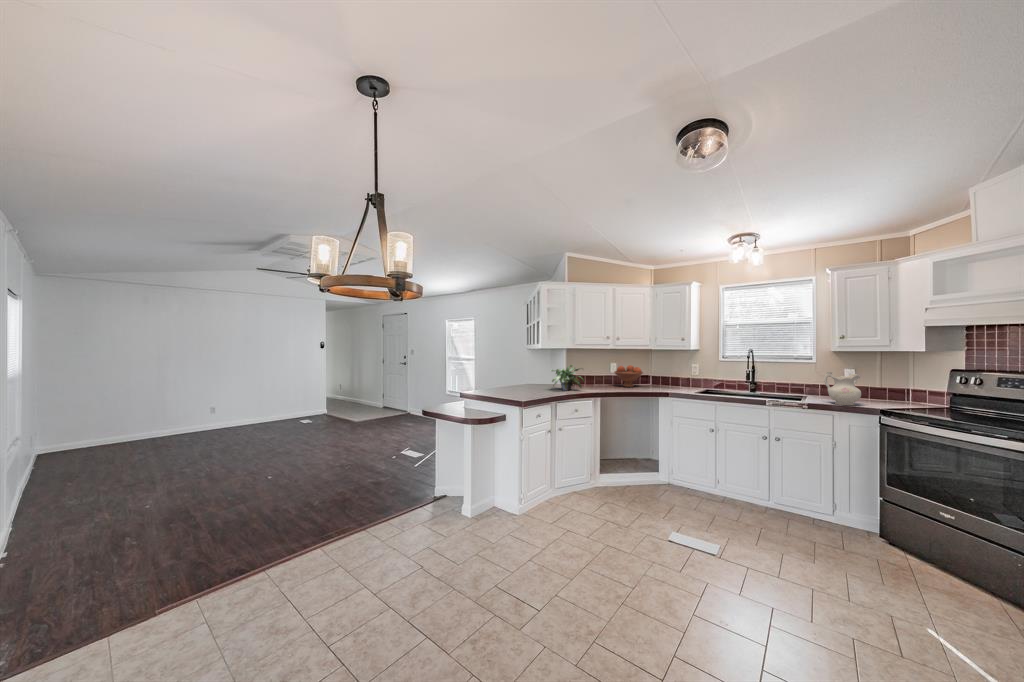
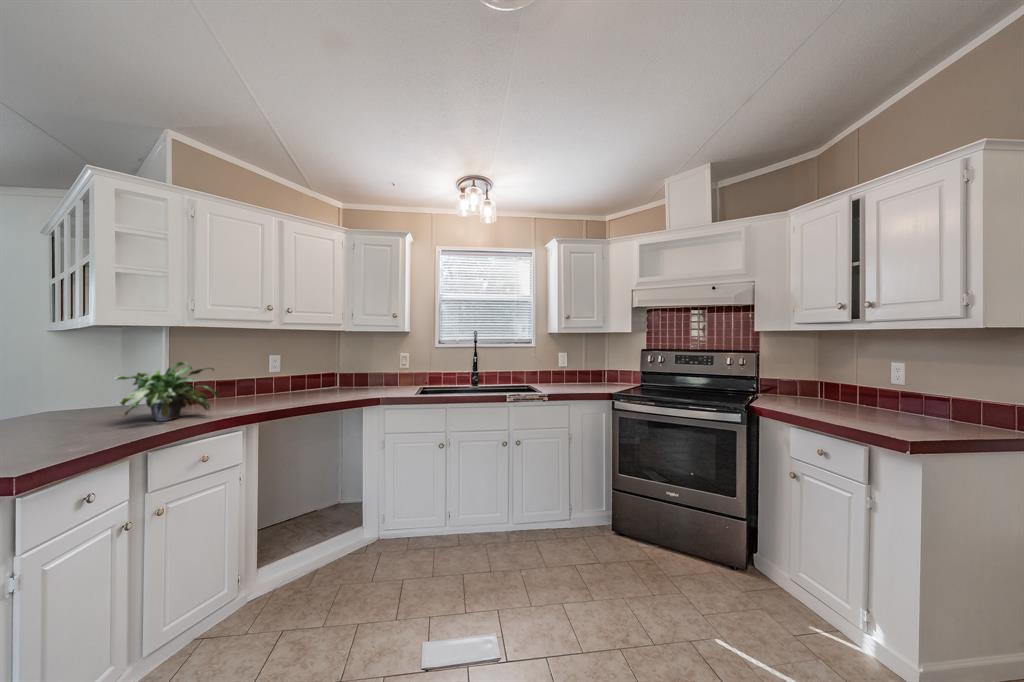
fruit bowl: present [614,365,643,387] -> none [280,357,334,395]
ceramic pitcher: present [824,372,861,406] -> none [559,356,590,393]

